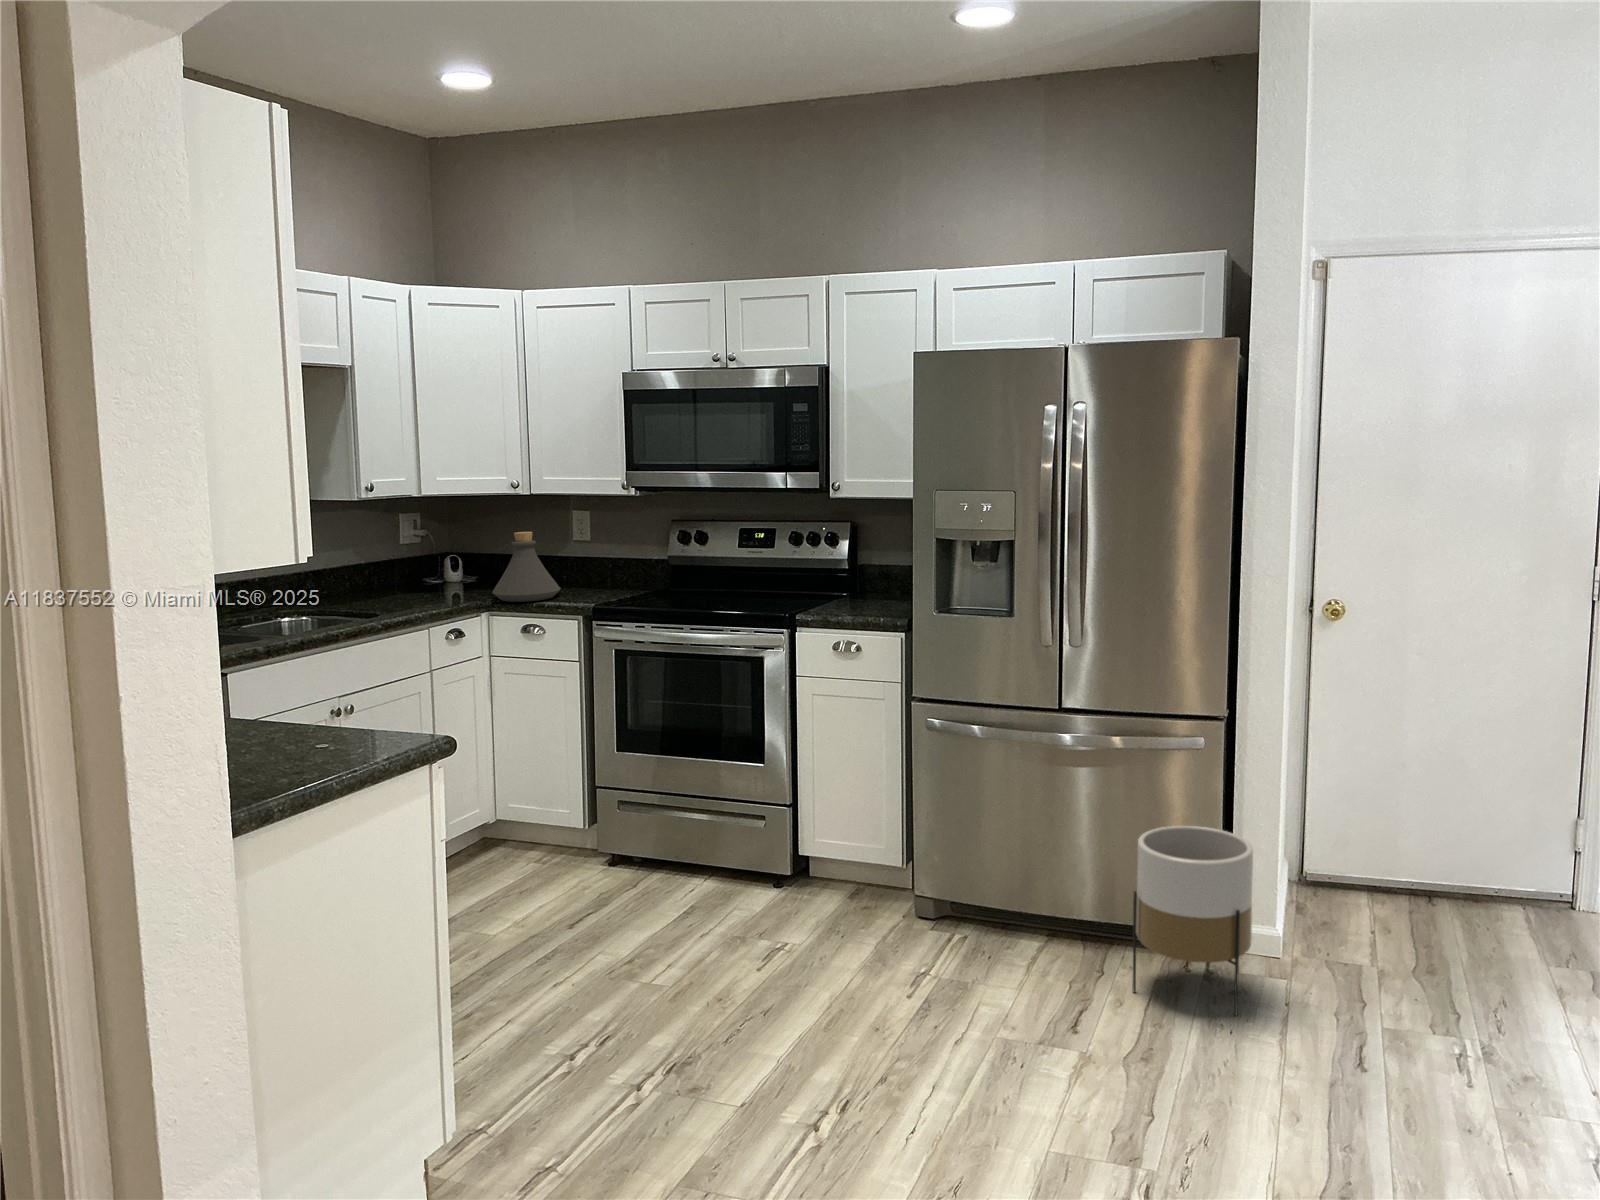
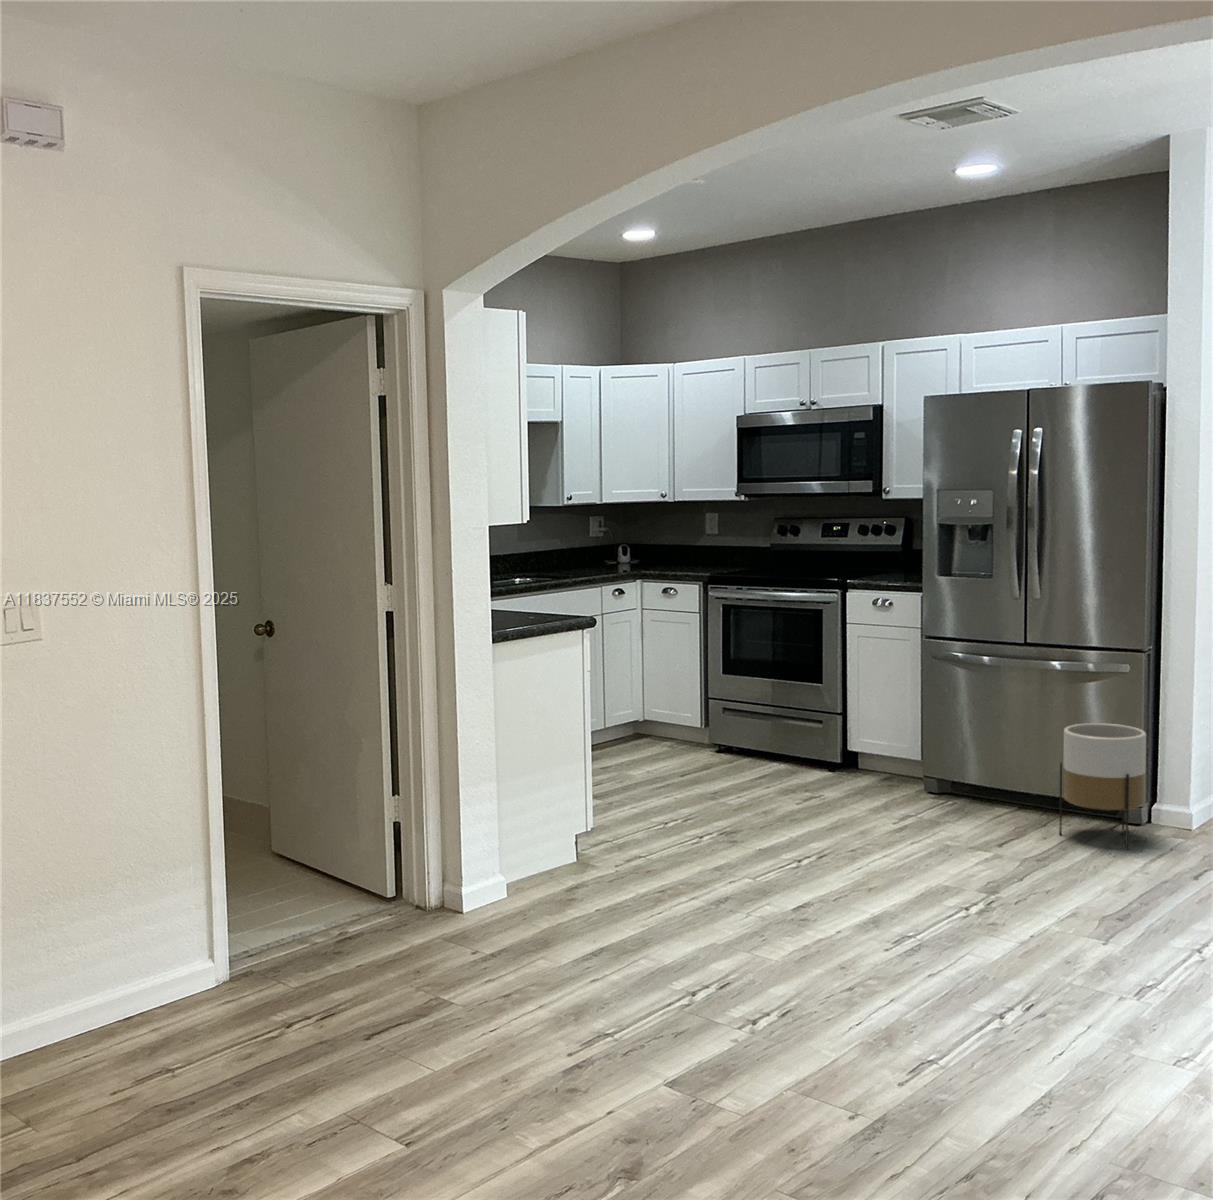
bottle: present [492,532,561,602] -> none [646,525,693,572]

